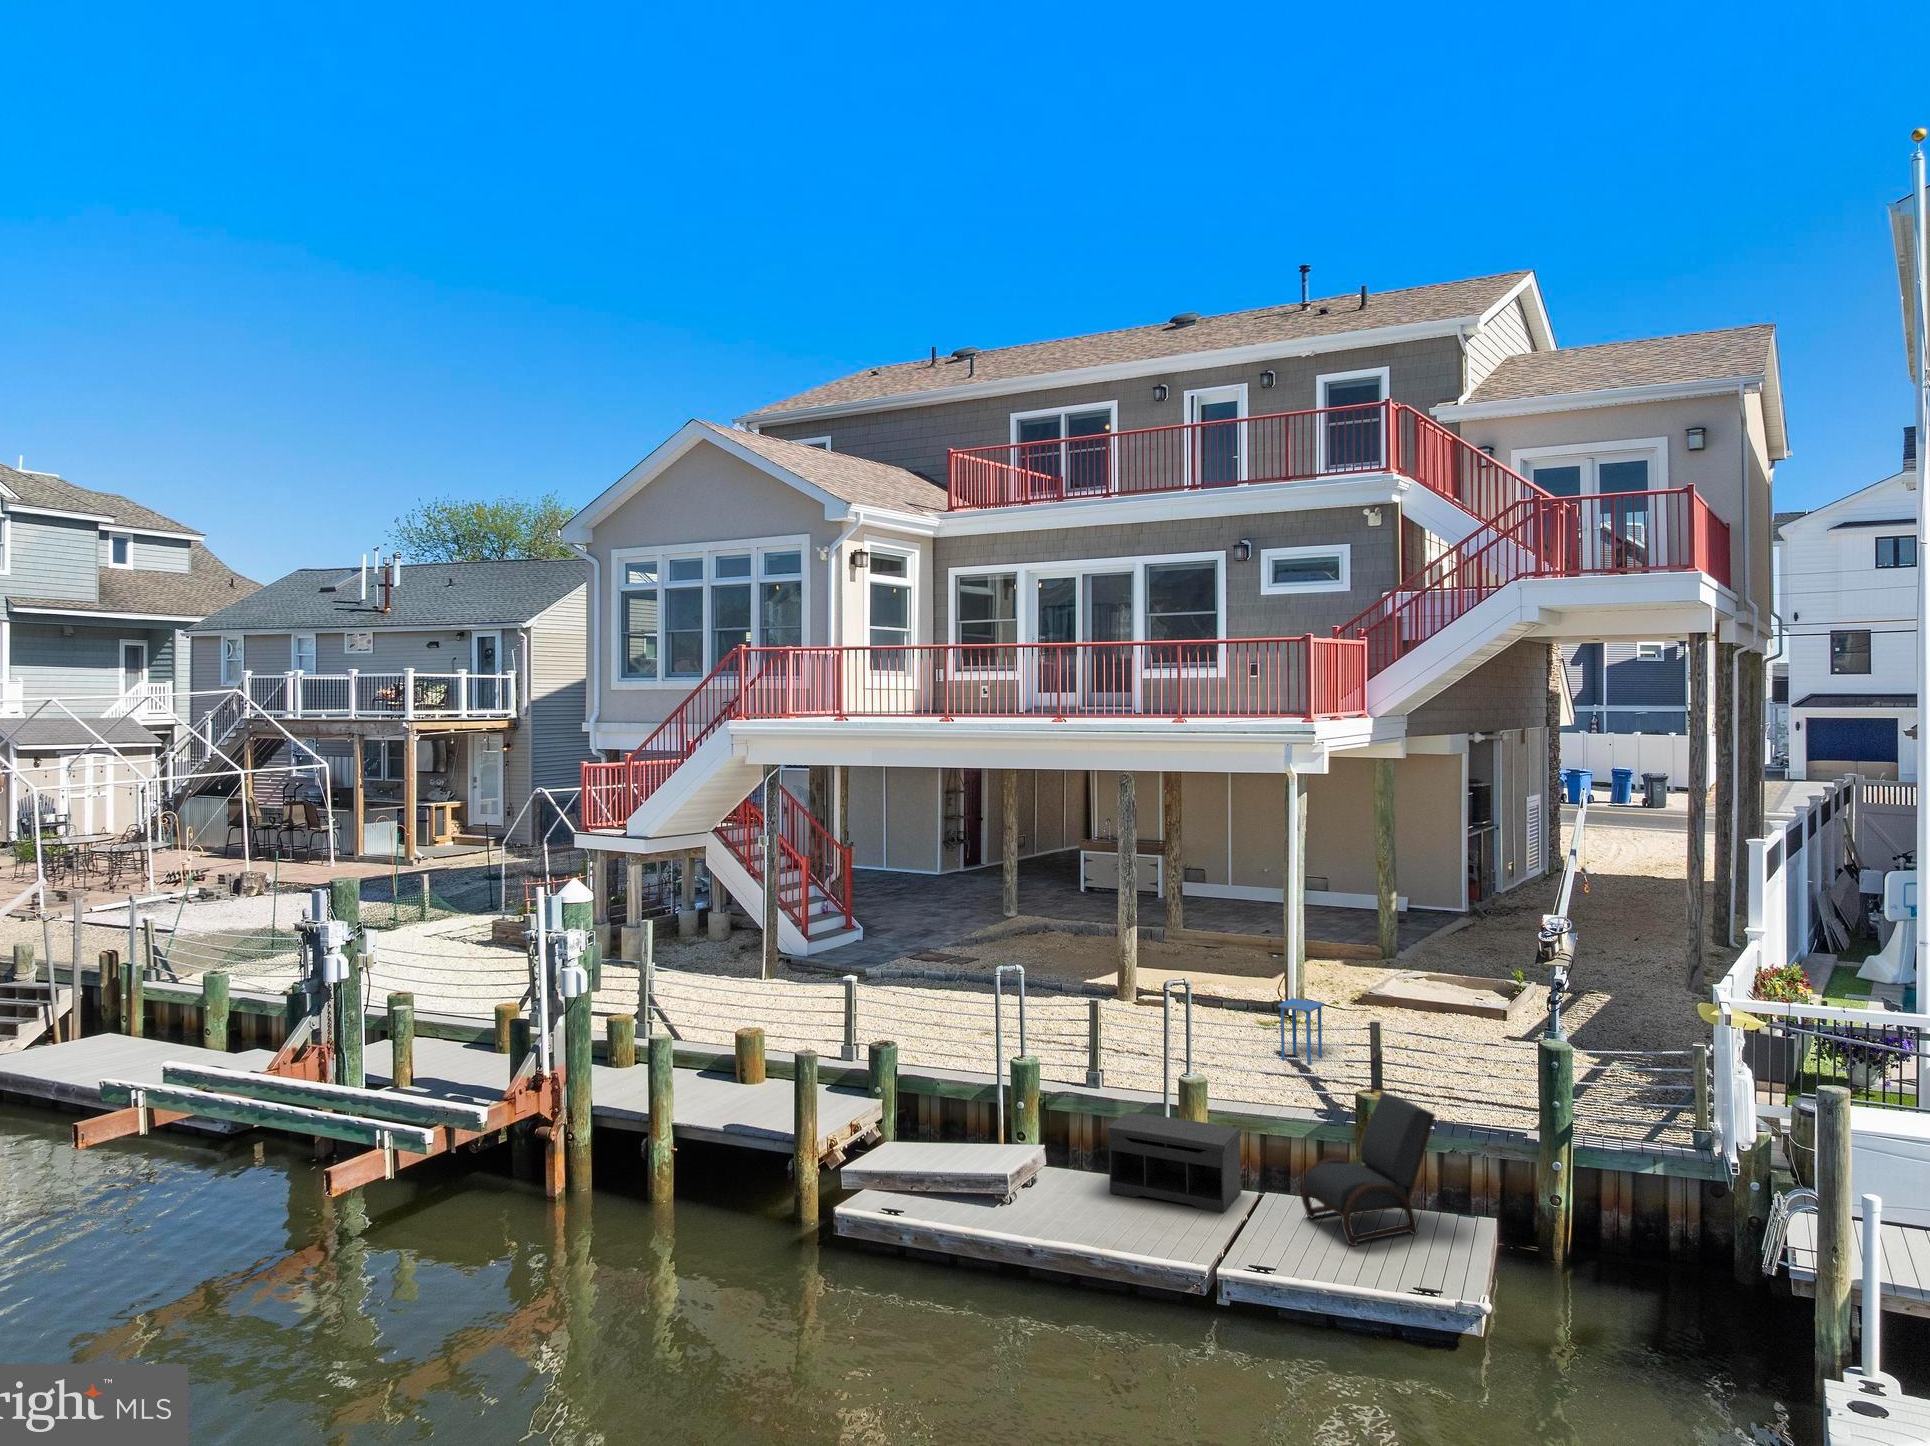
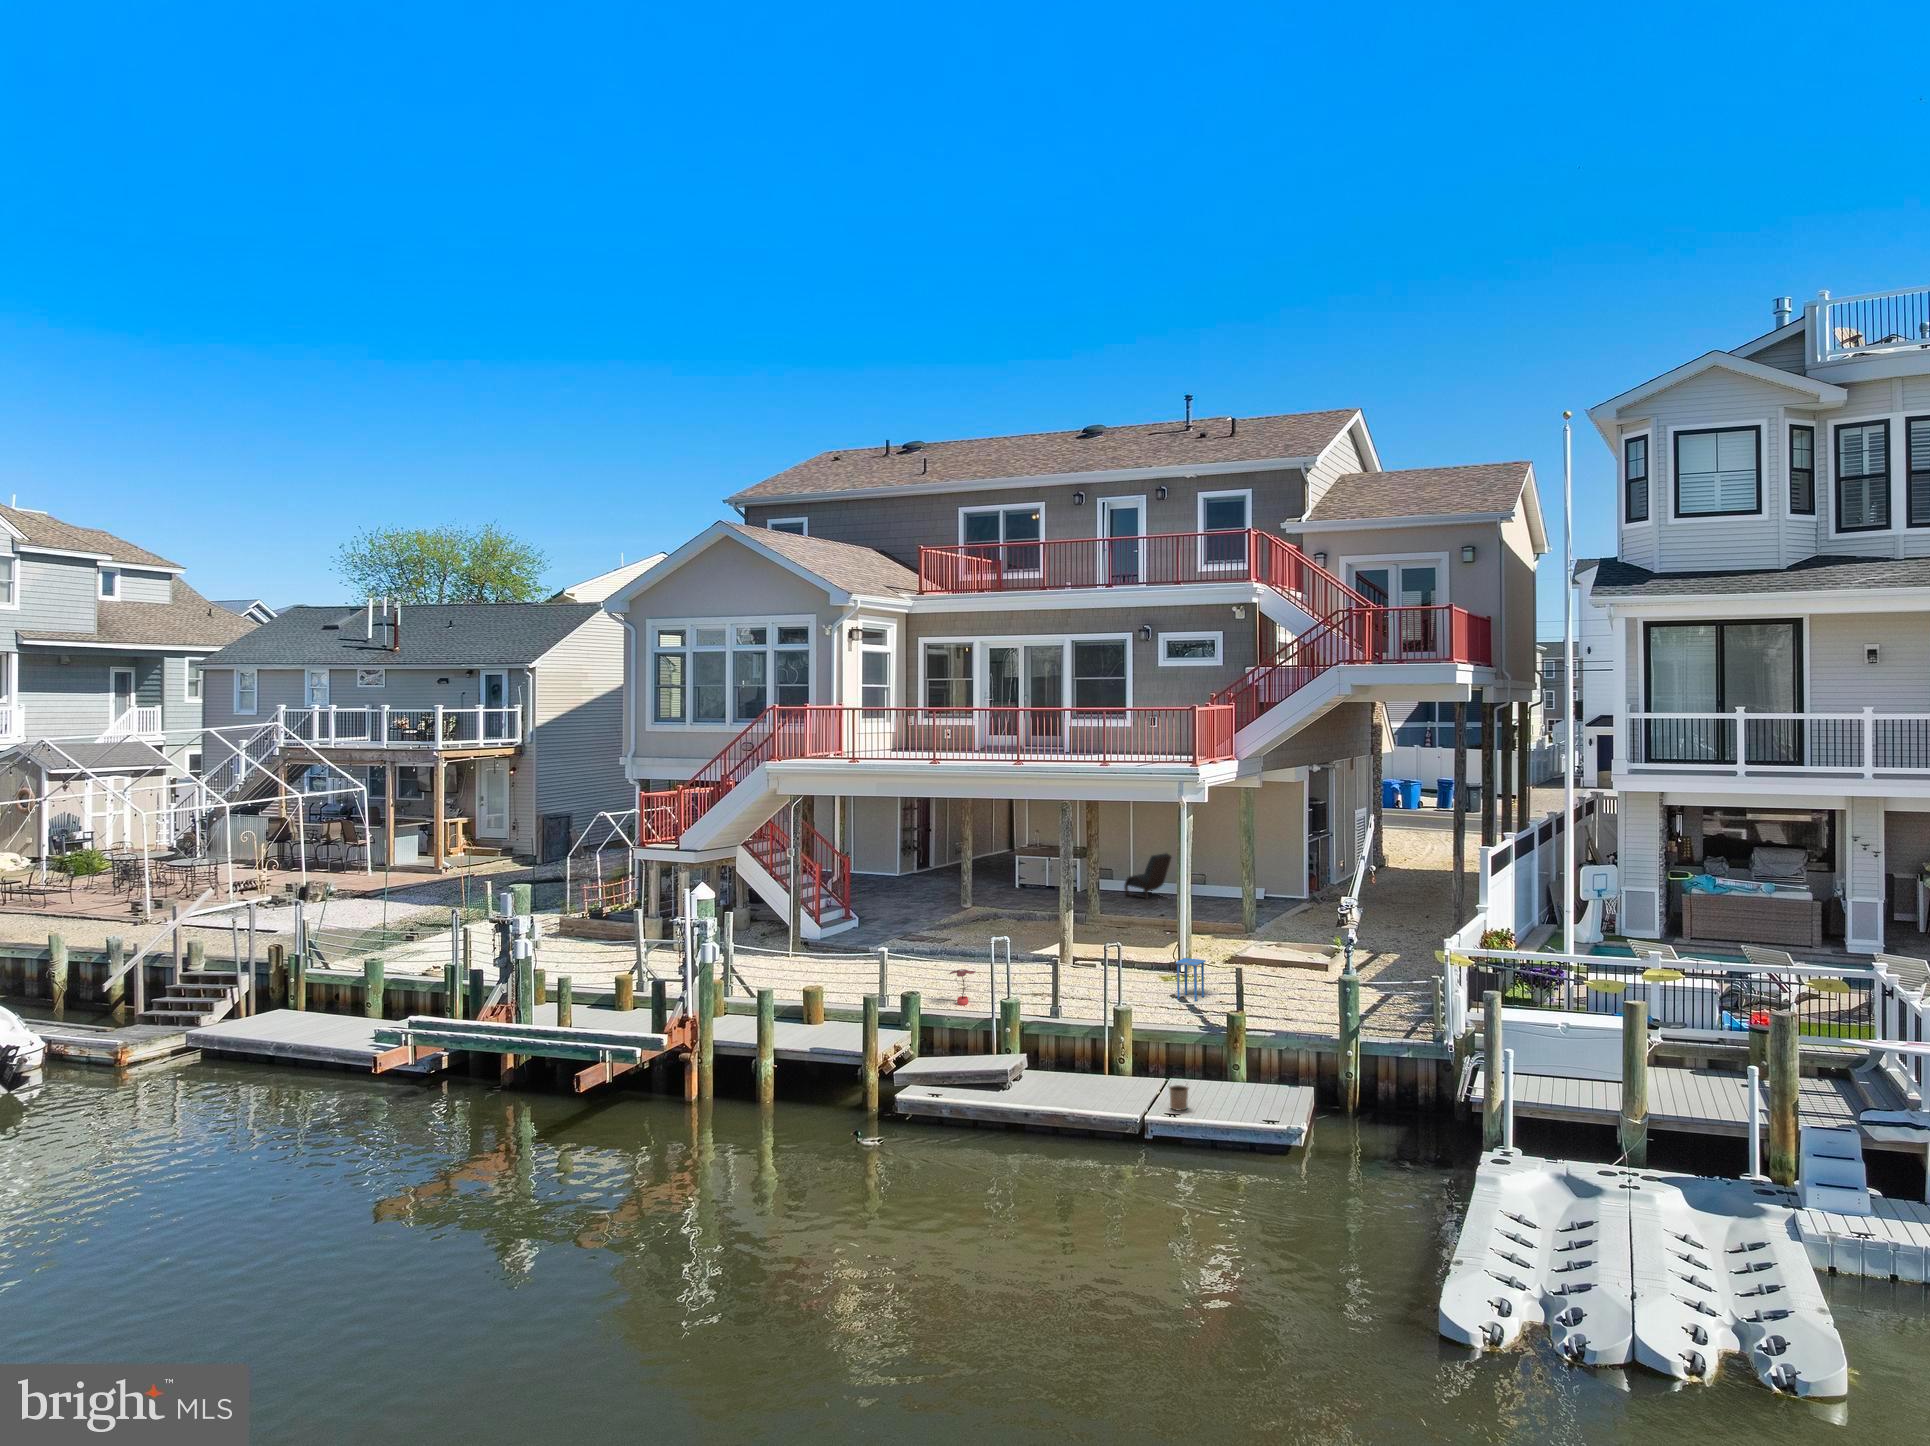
potted plant: none [944,1007,982,1060] -> present [949,969,975,1005]
lounge chair: present [1301,1092,1435,1246] -> present [1124,853,1171,899]
bench: present [1108,1112,1241,1213] -> none [1071,1030,1154,1088]
bucket: none [1260,1204,1296,1263] -> present [1169,1085,1189,1110]

